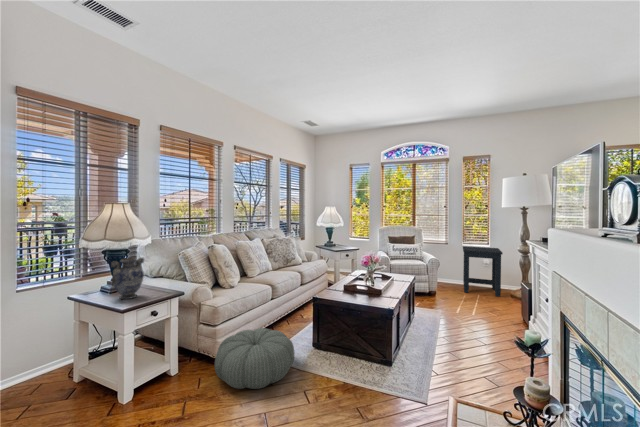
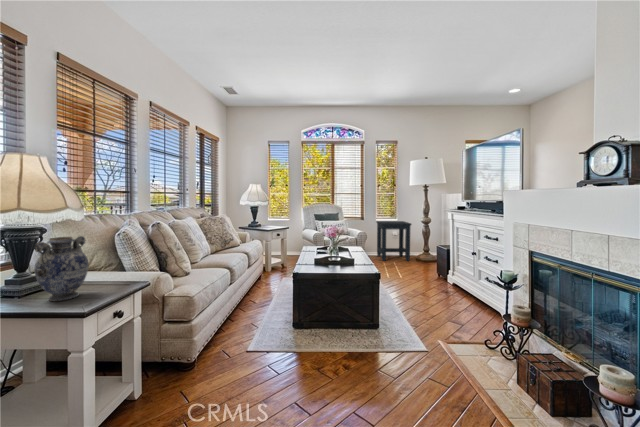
pouf: present [215,328,295,389] -> none [200,314,296,387]

